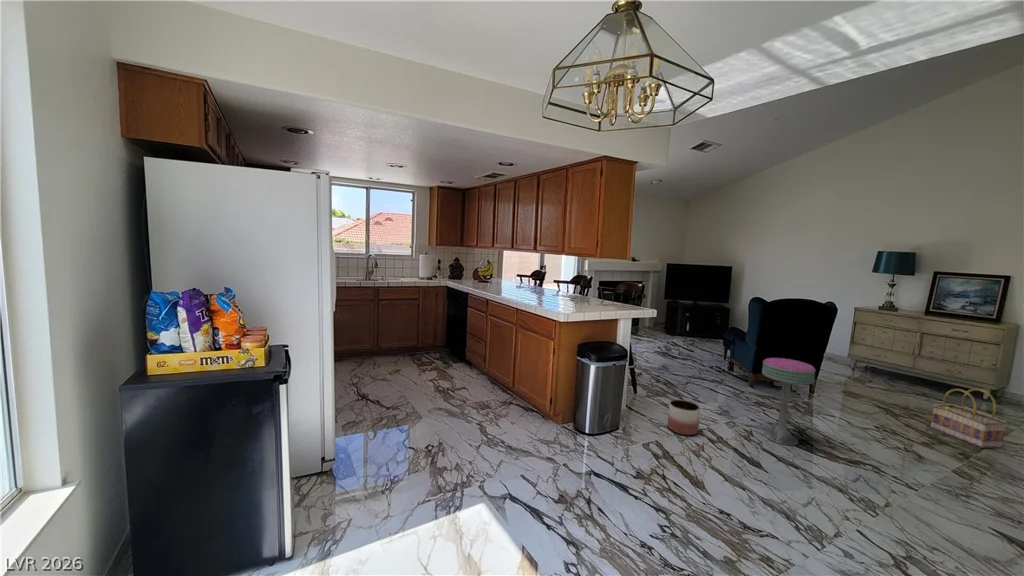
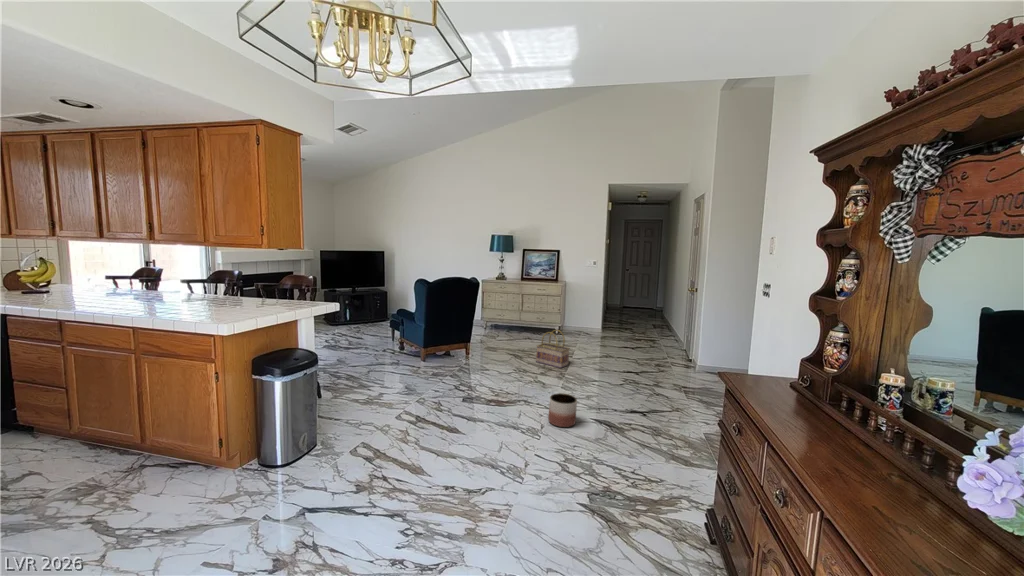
bar stool: present [762,358,815,445] -> none [444,331,482,406]
planter: present [668,400,700,435] -> present [548,393,577,427]

